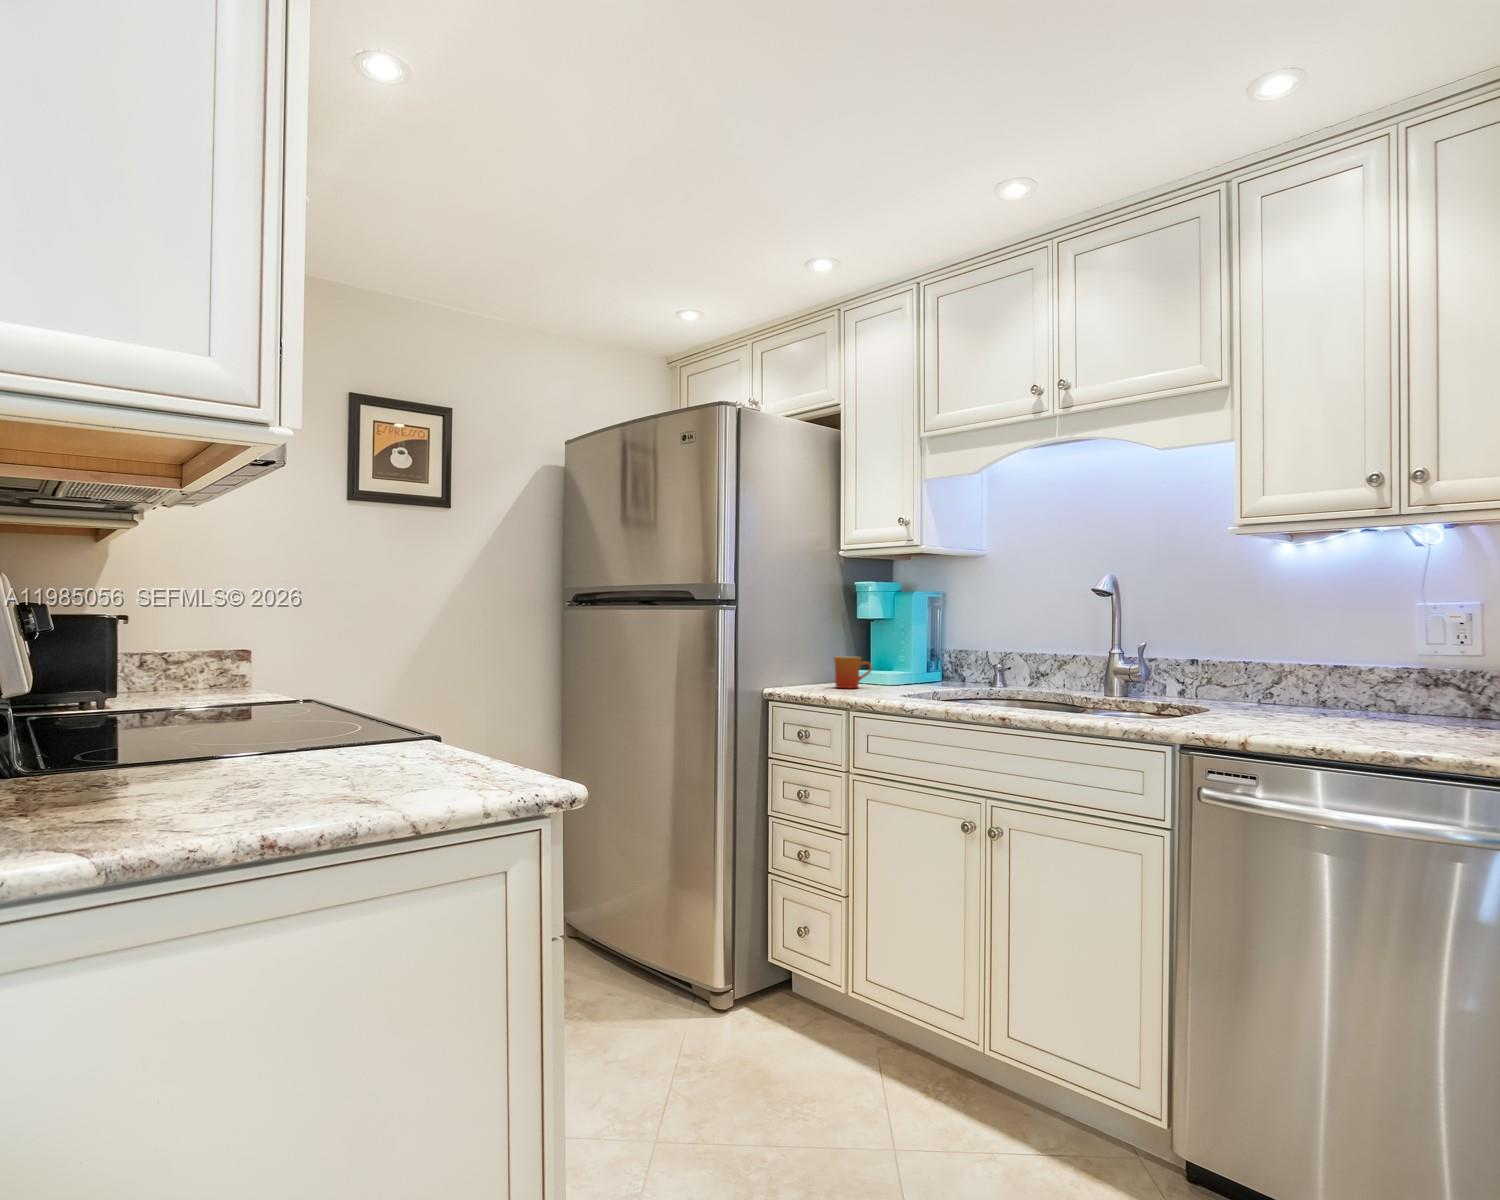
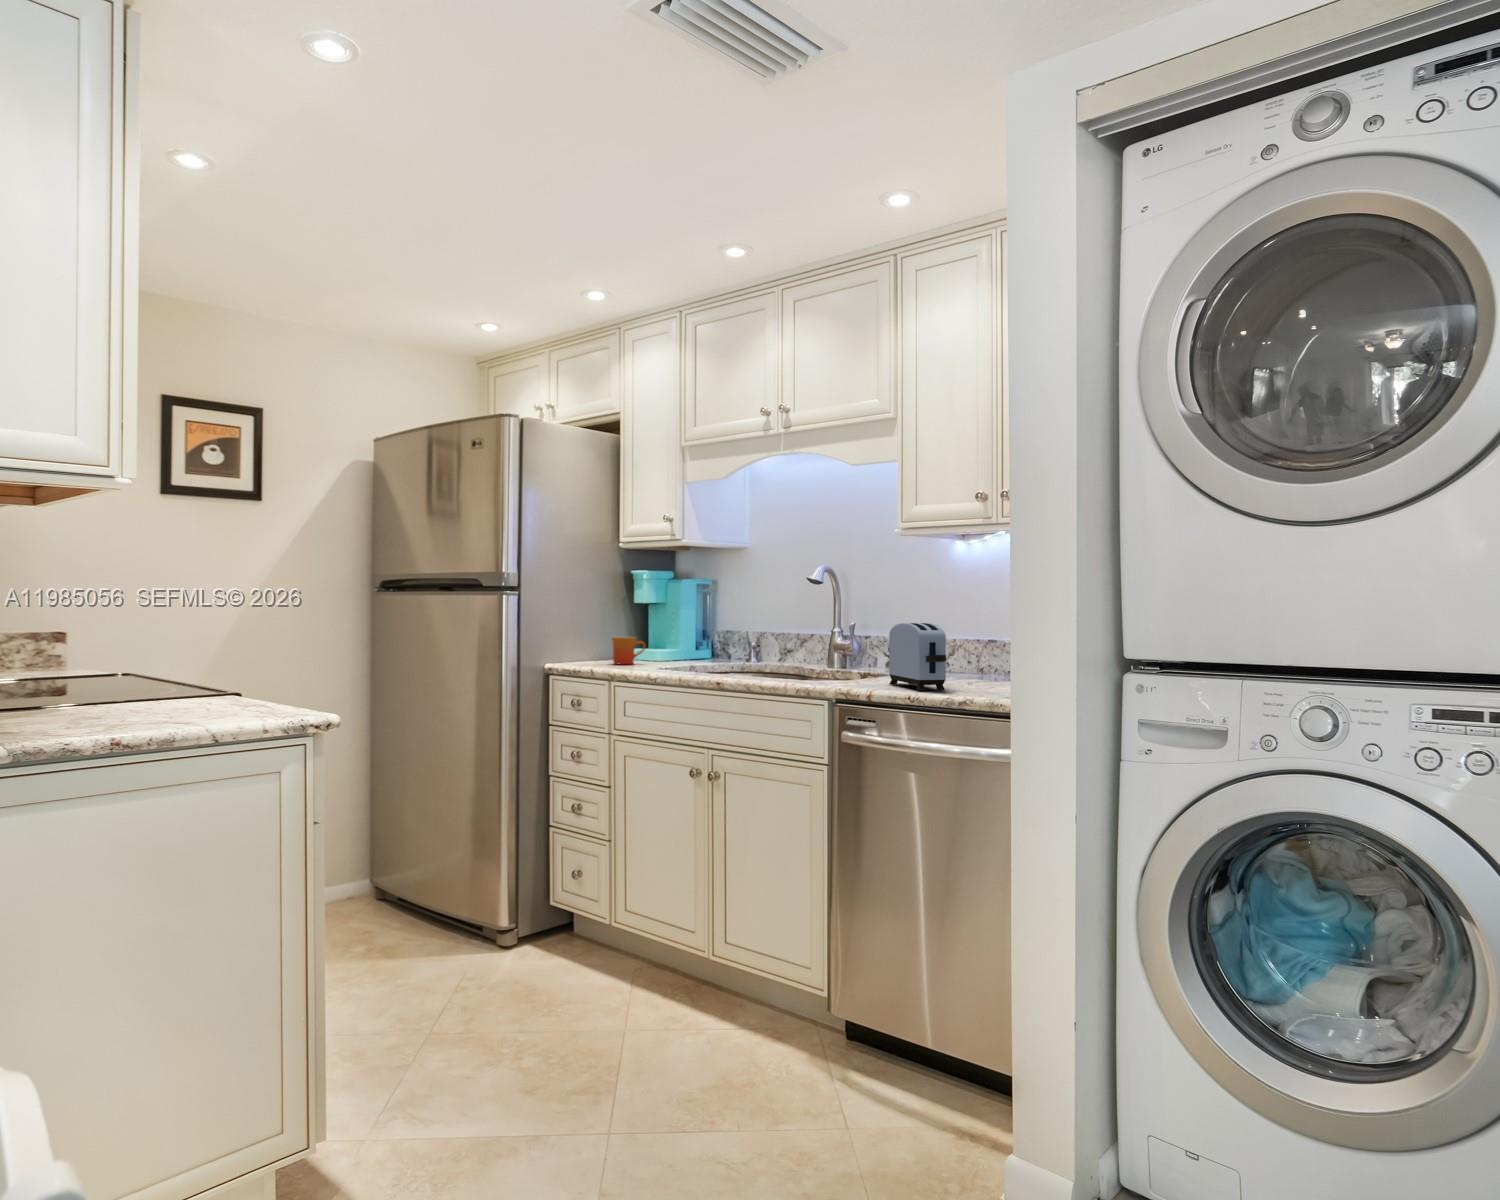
toaster: none [1235,648,1356,738] -> present [888,623,946,691]

